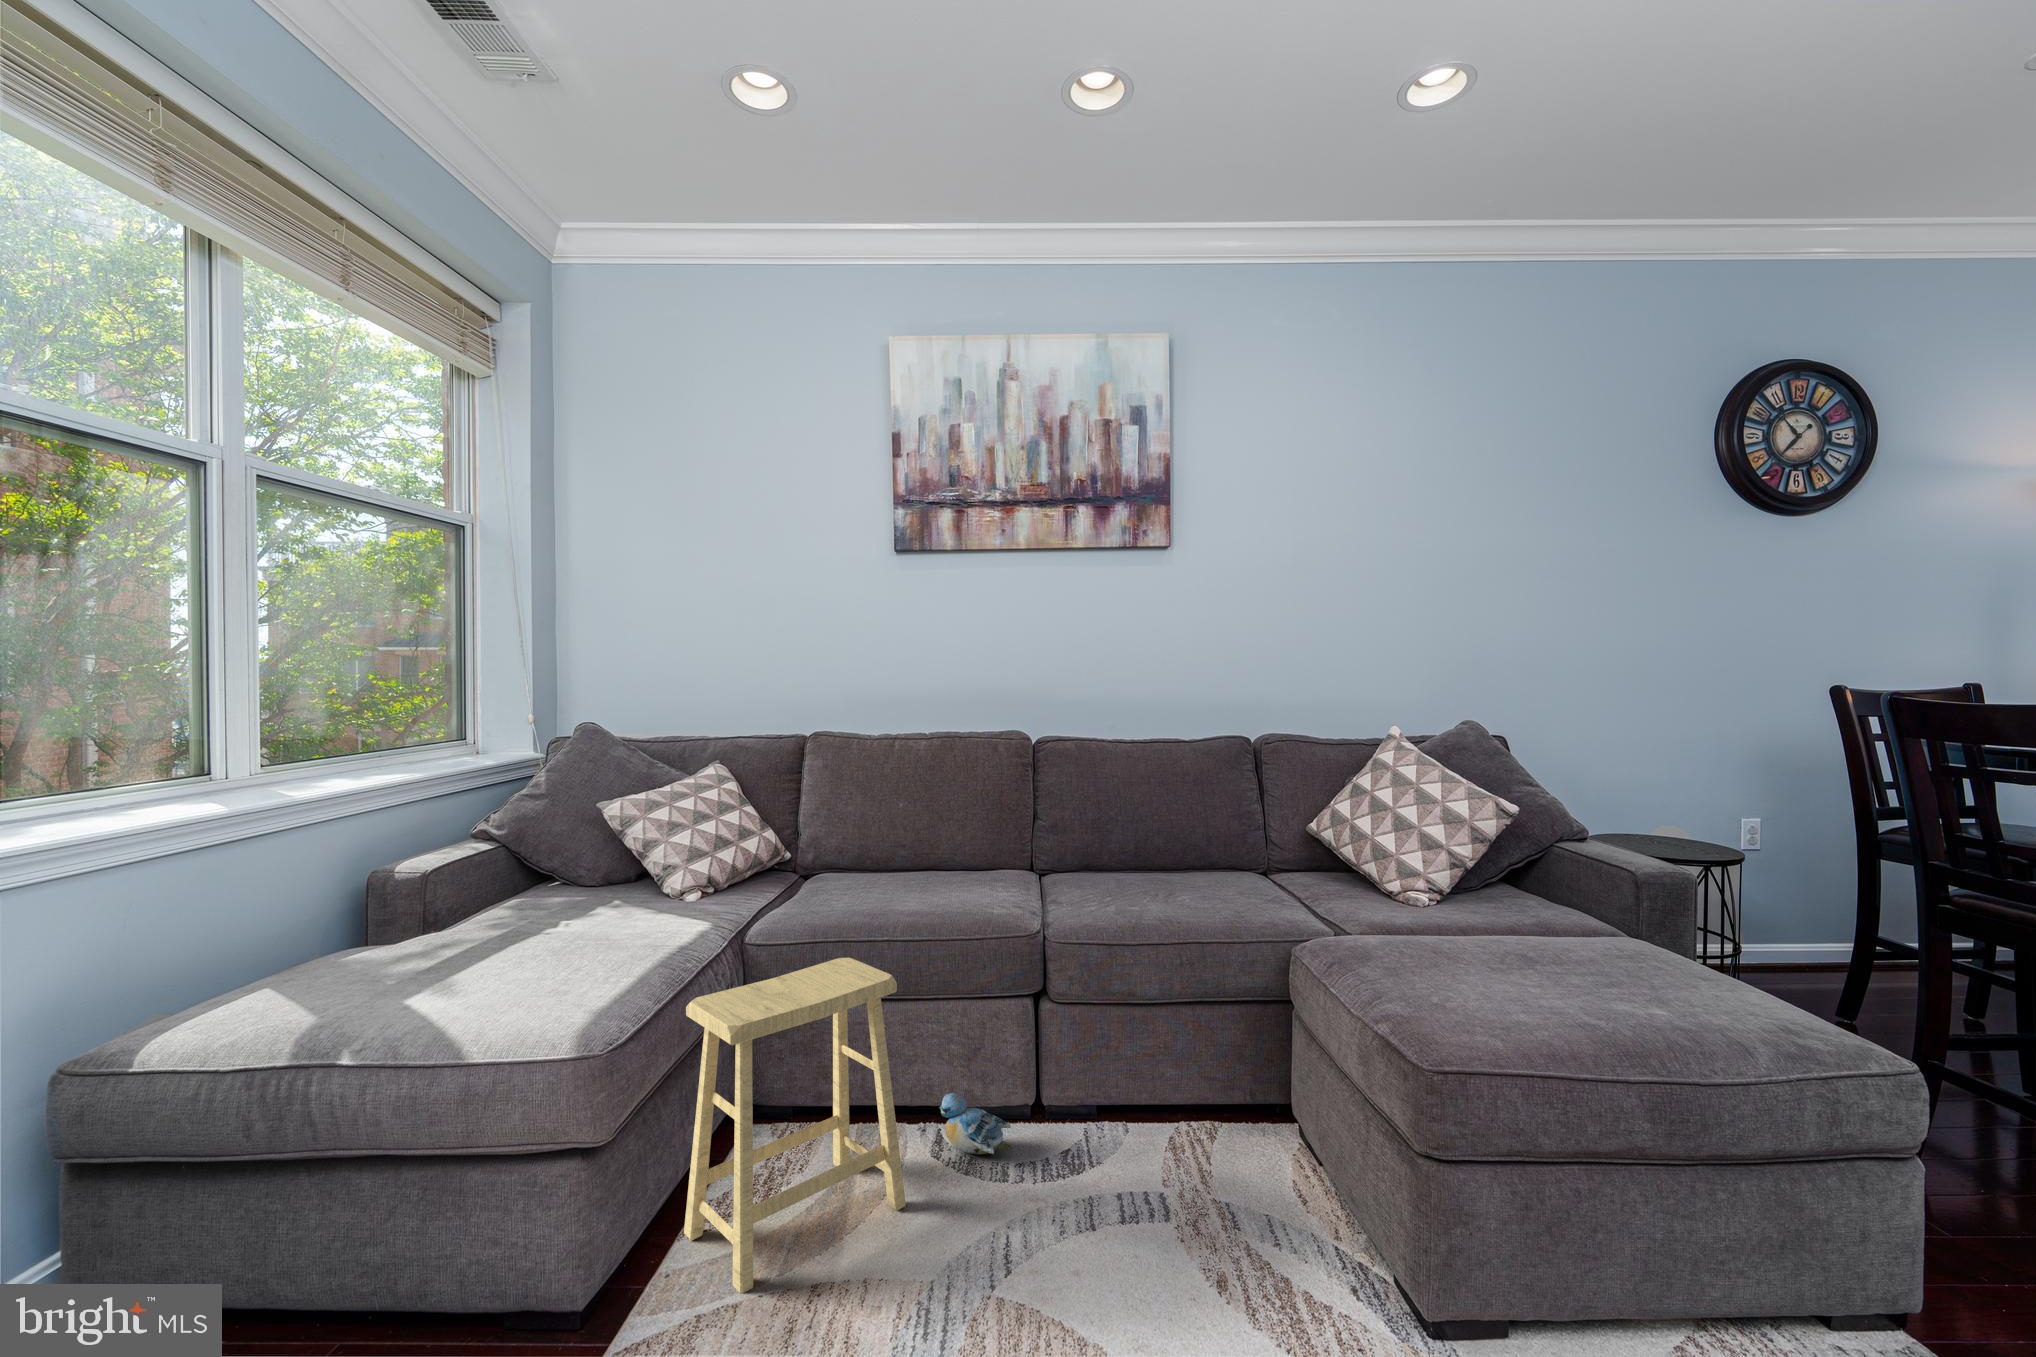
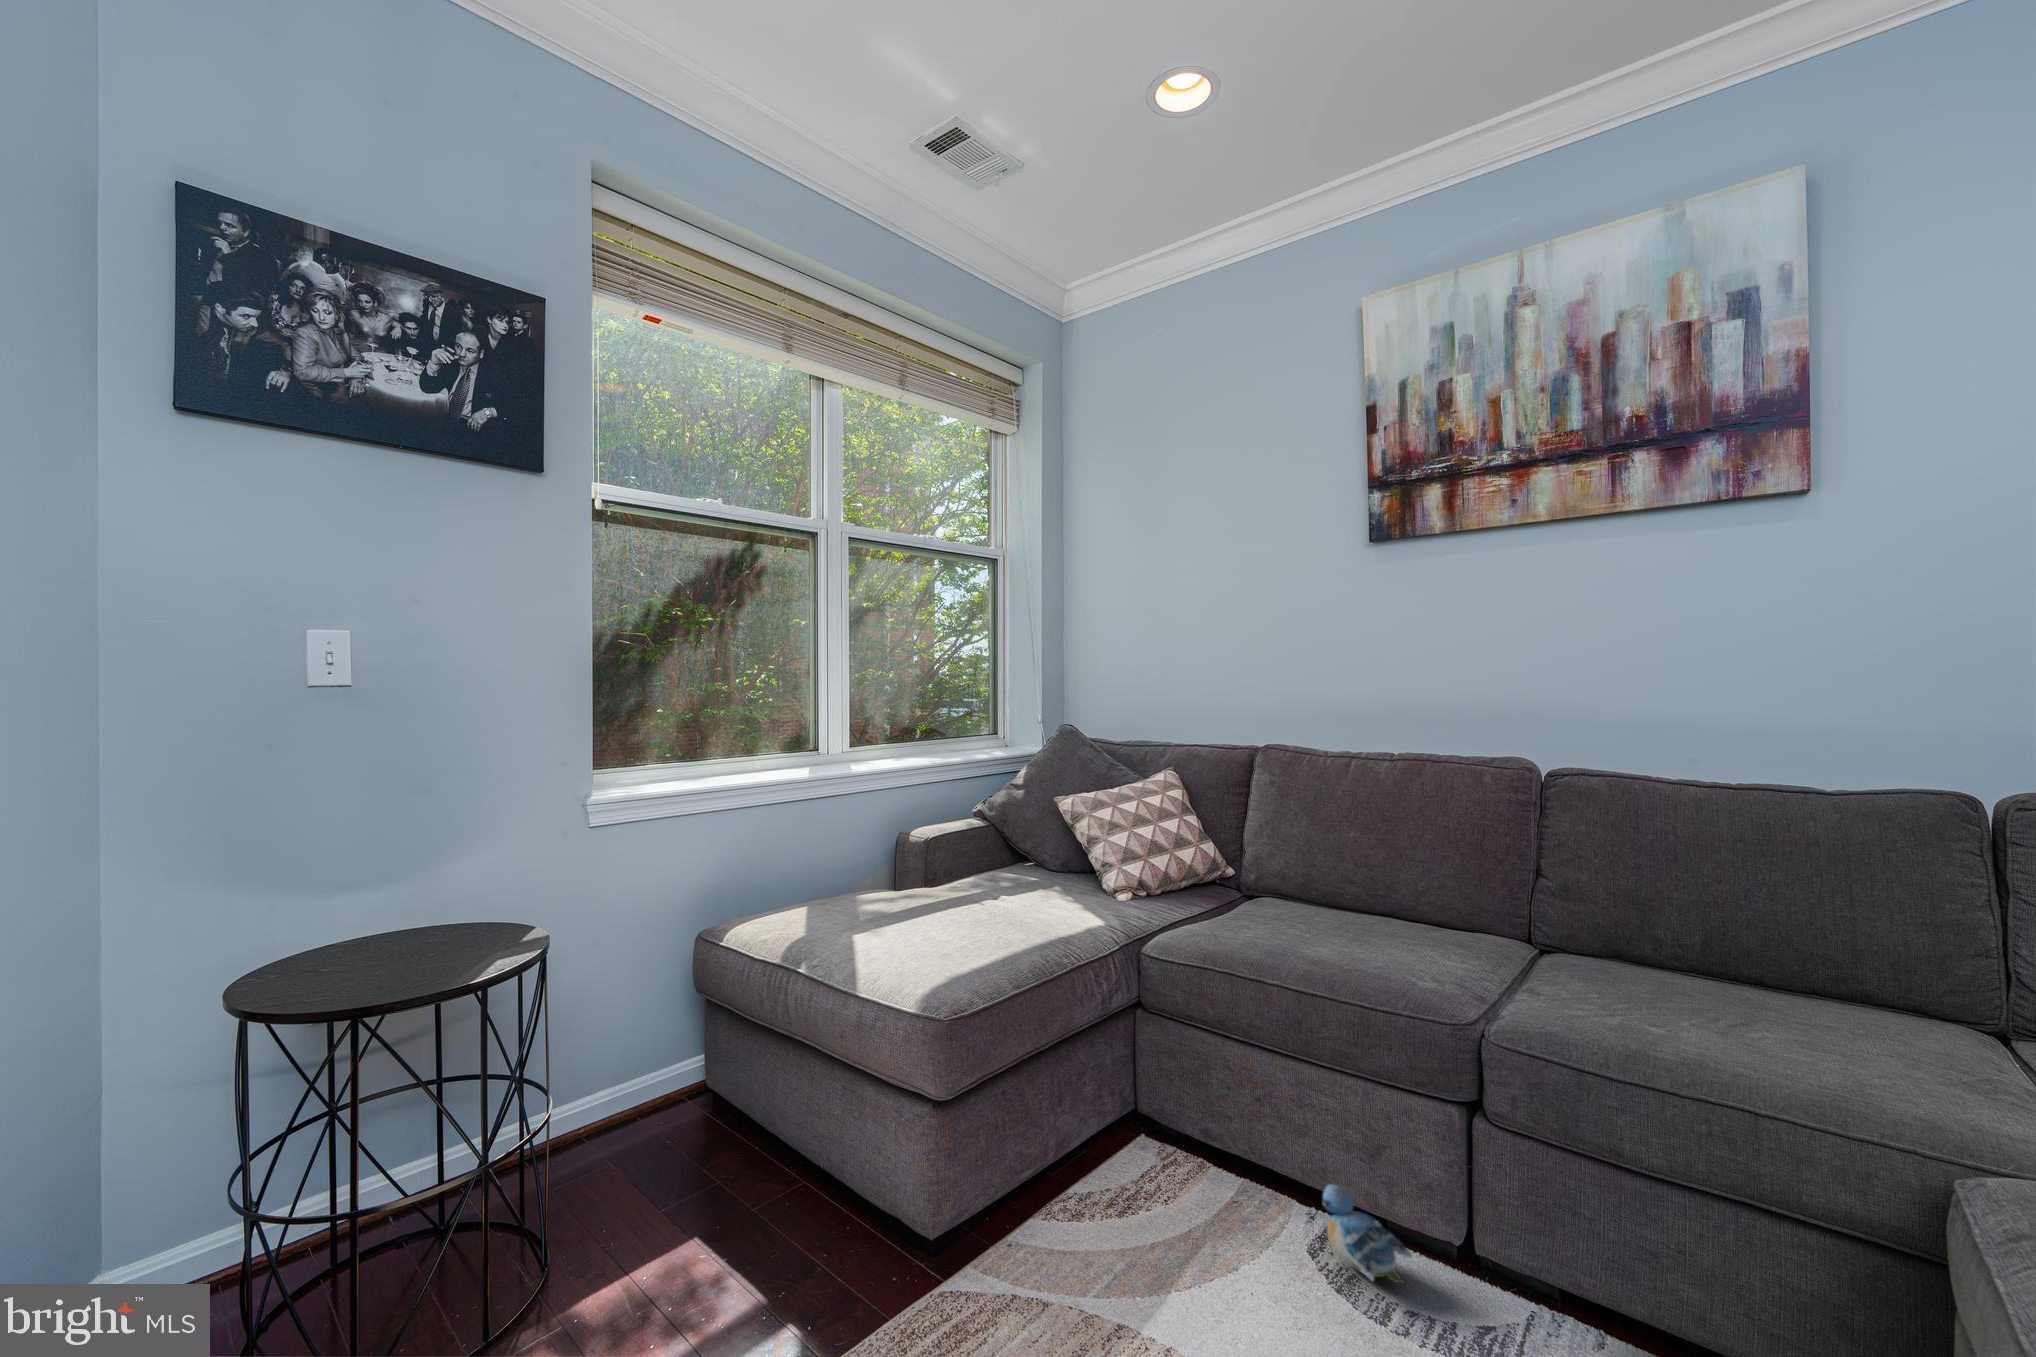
footstool: present [684,958,906,1293] -> none [1031,993,1246,1306]

